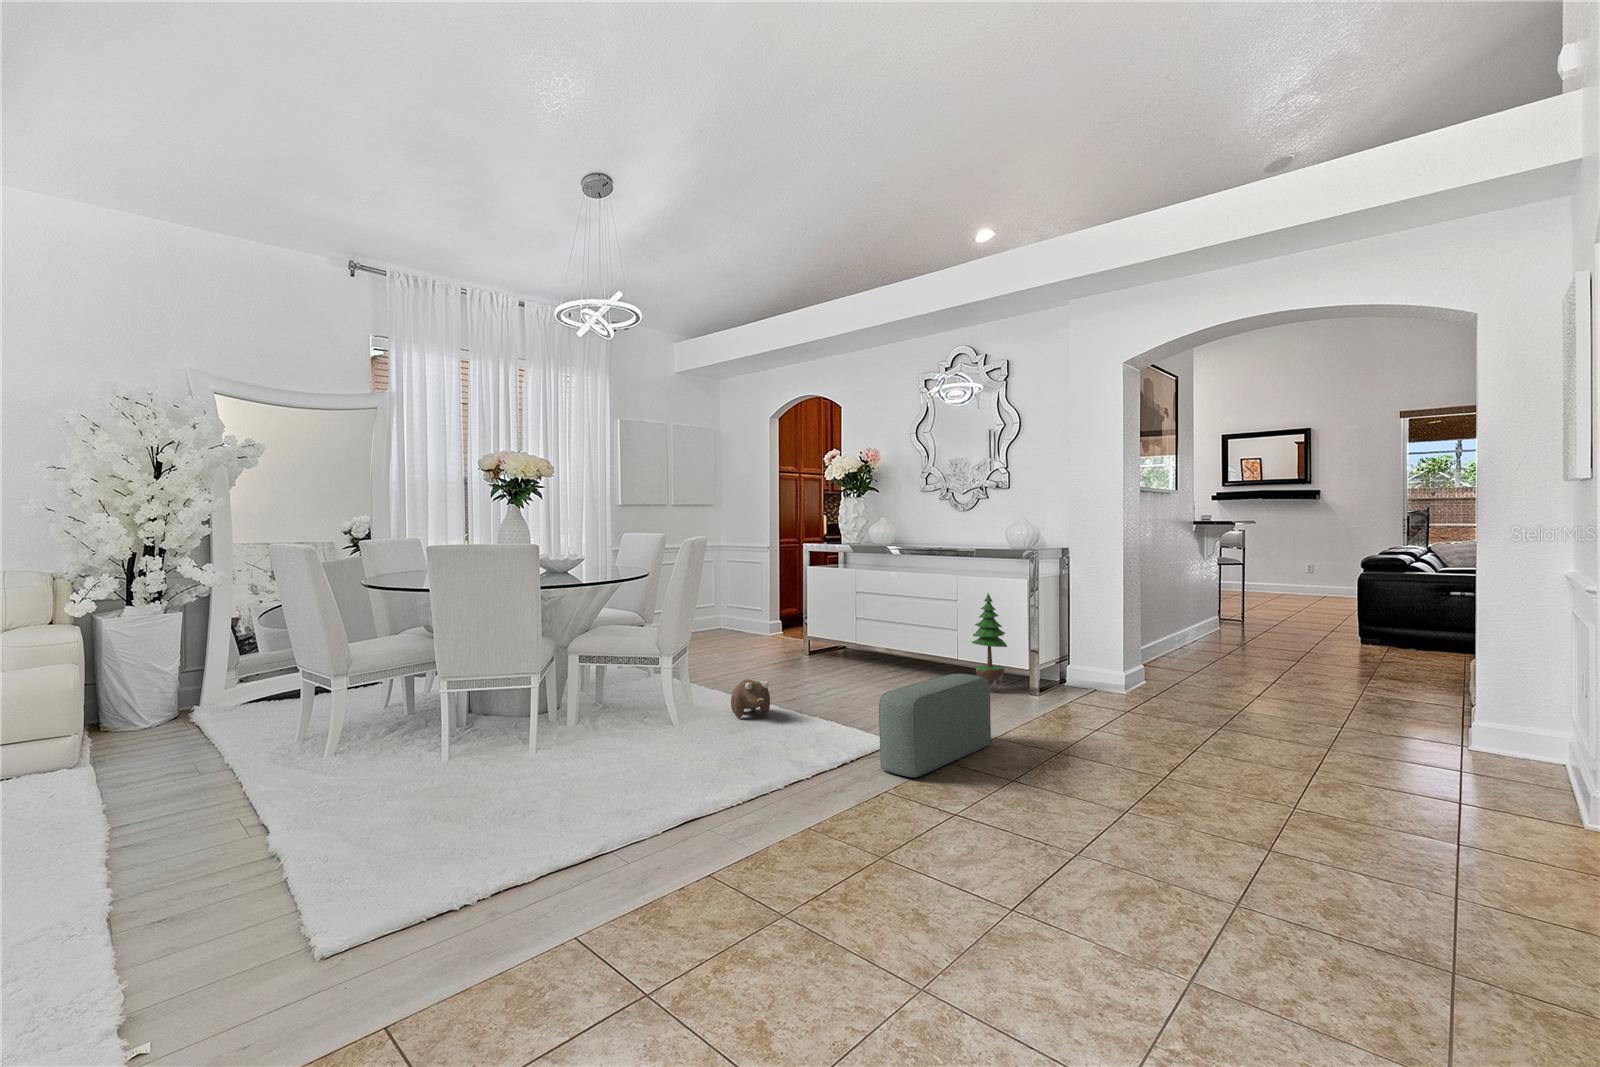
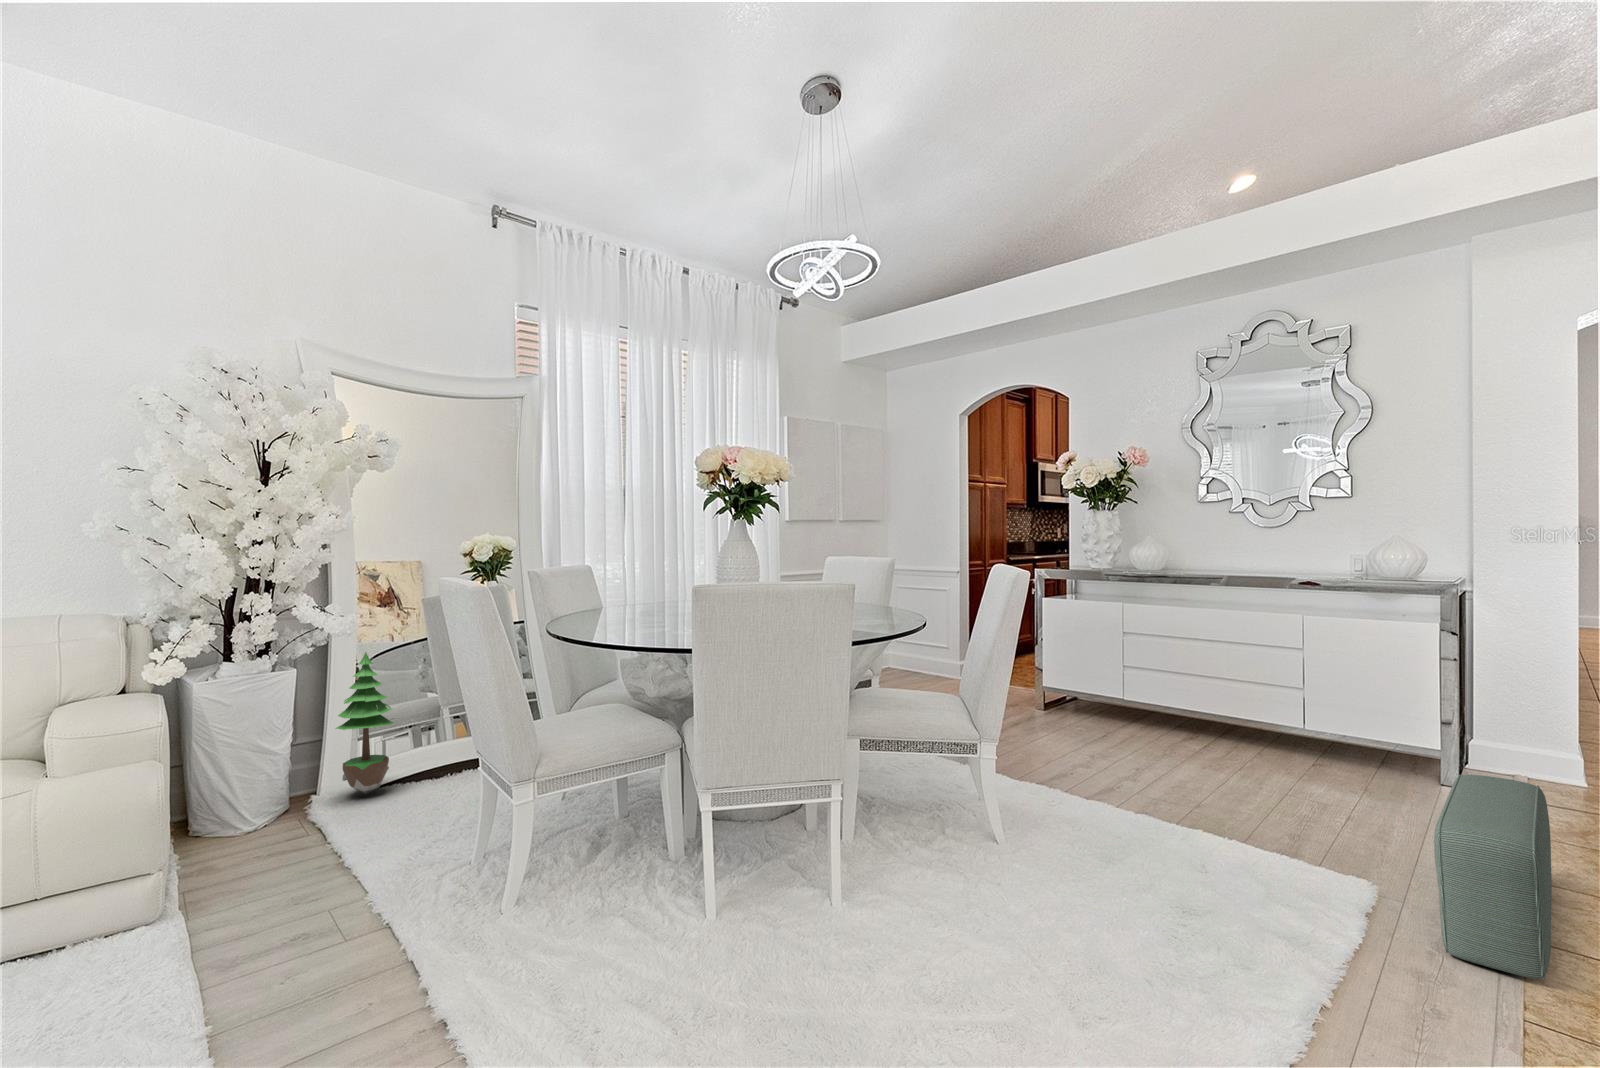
potted tree: present [972,593,1007,691] -> present [336,652,394,795]
plush toy: present [731,679,770,718] -> none [1054,767,1126,827]

